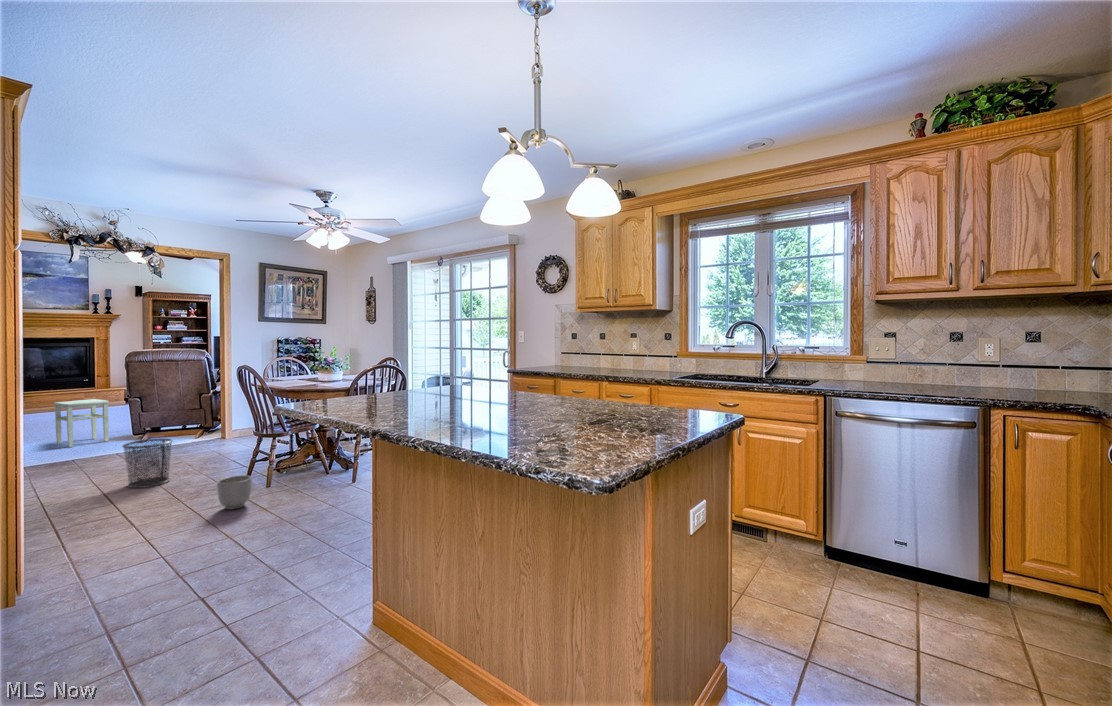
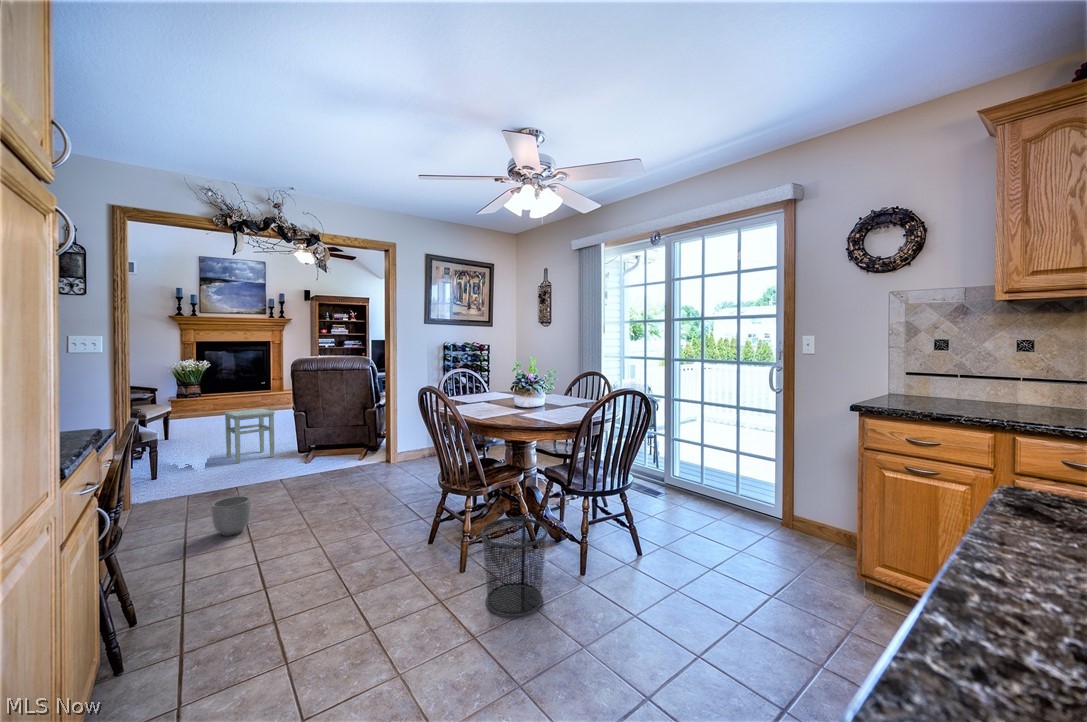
waste bin: present [123,438,172,488] -> present [481,517,548,617]
planter: present [217,475,252,509] -> present [211,496,251,536]

